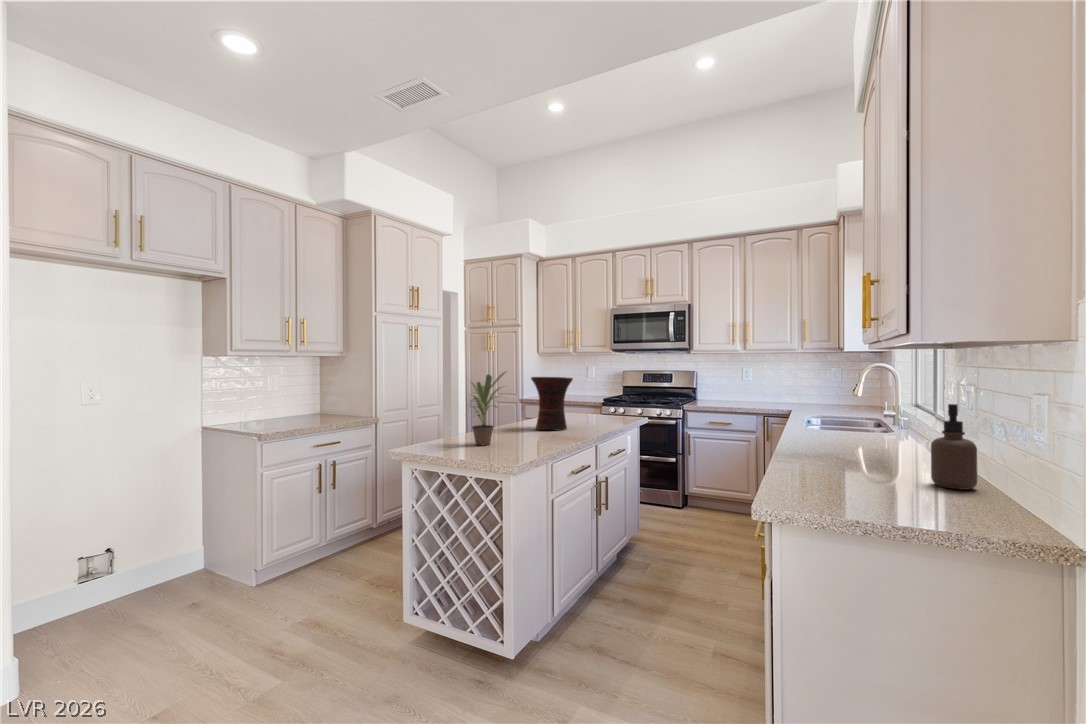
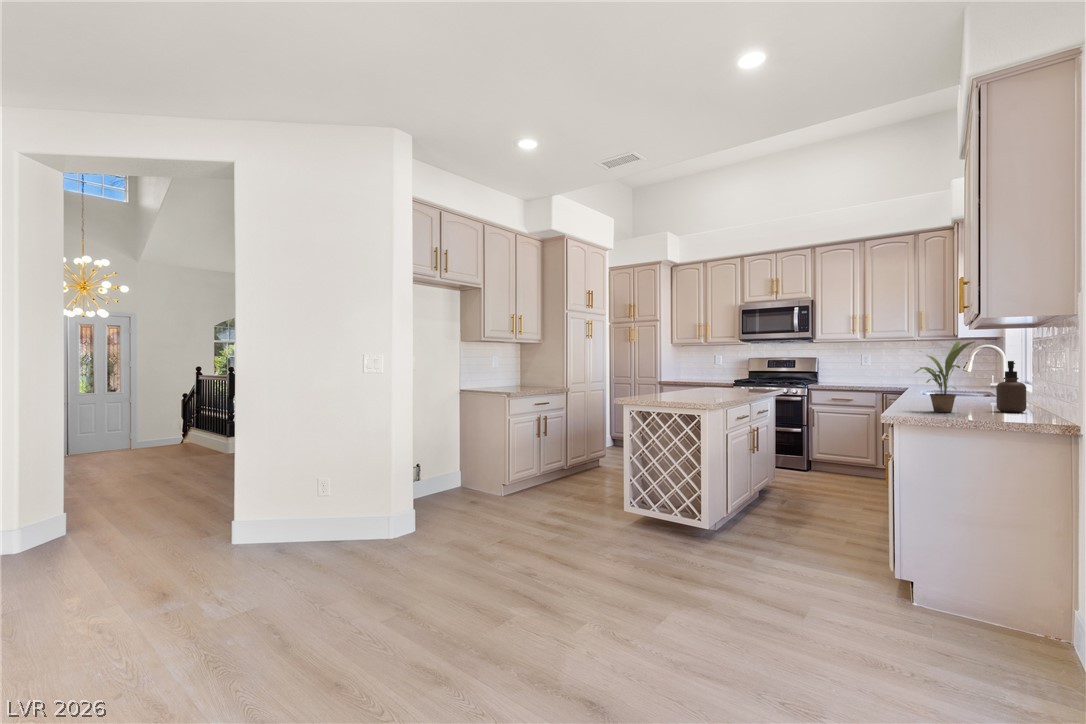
potted plant: present [470,371,507,445] -> present [915,342,974,412]
vase: present [531,377,573,430] -> none [697,356,729,393]

